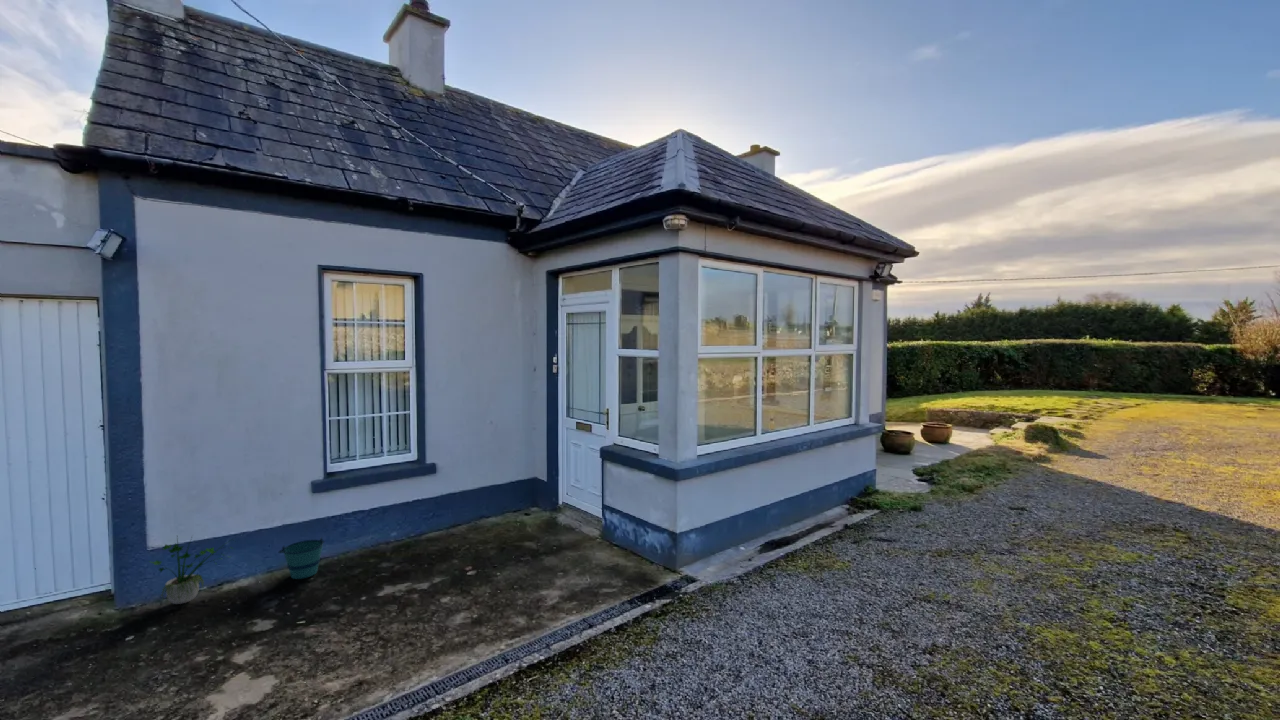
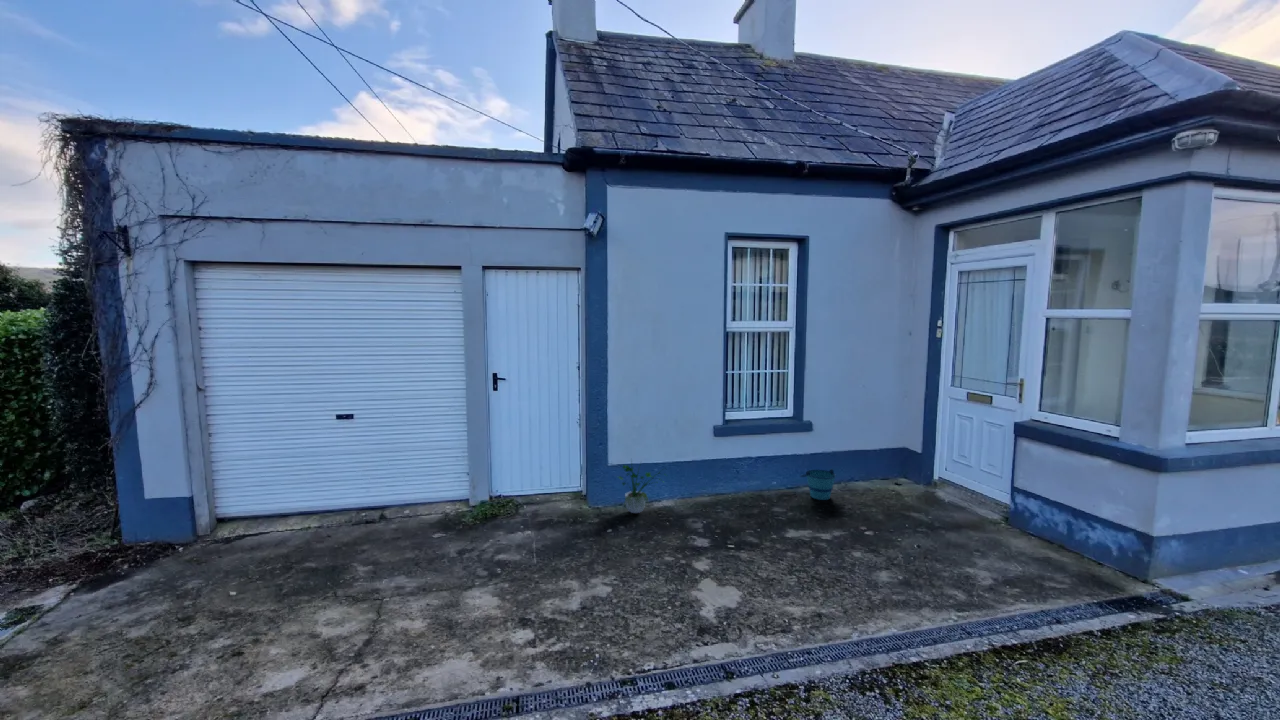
bucket: present [279,539,324,579] -> present [800,469,836,500]

